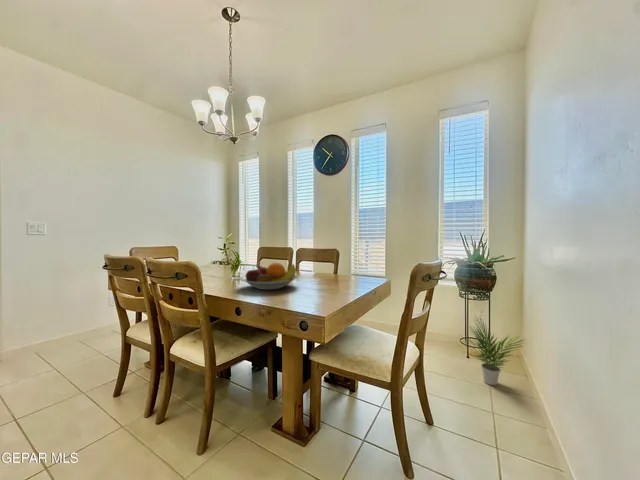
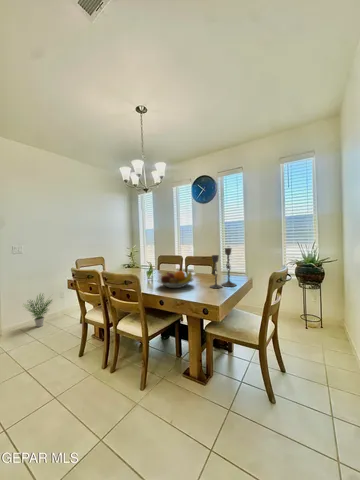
candlestick: none [322,230,364,291] -> present [210,248,236,288]
potted plant: present [465,319,523,385] -> present [28,295,52,327]

